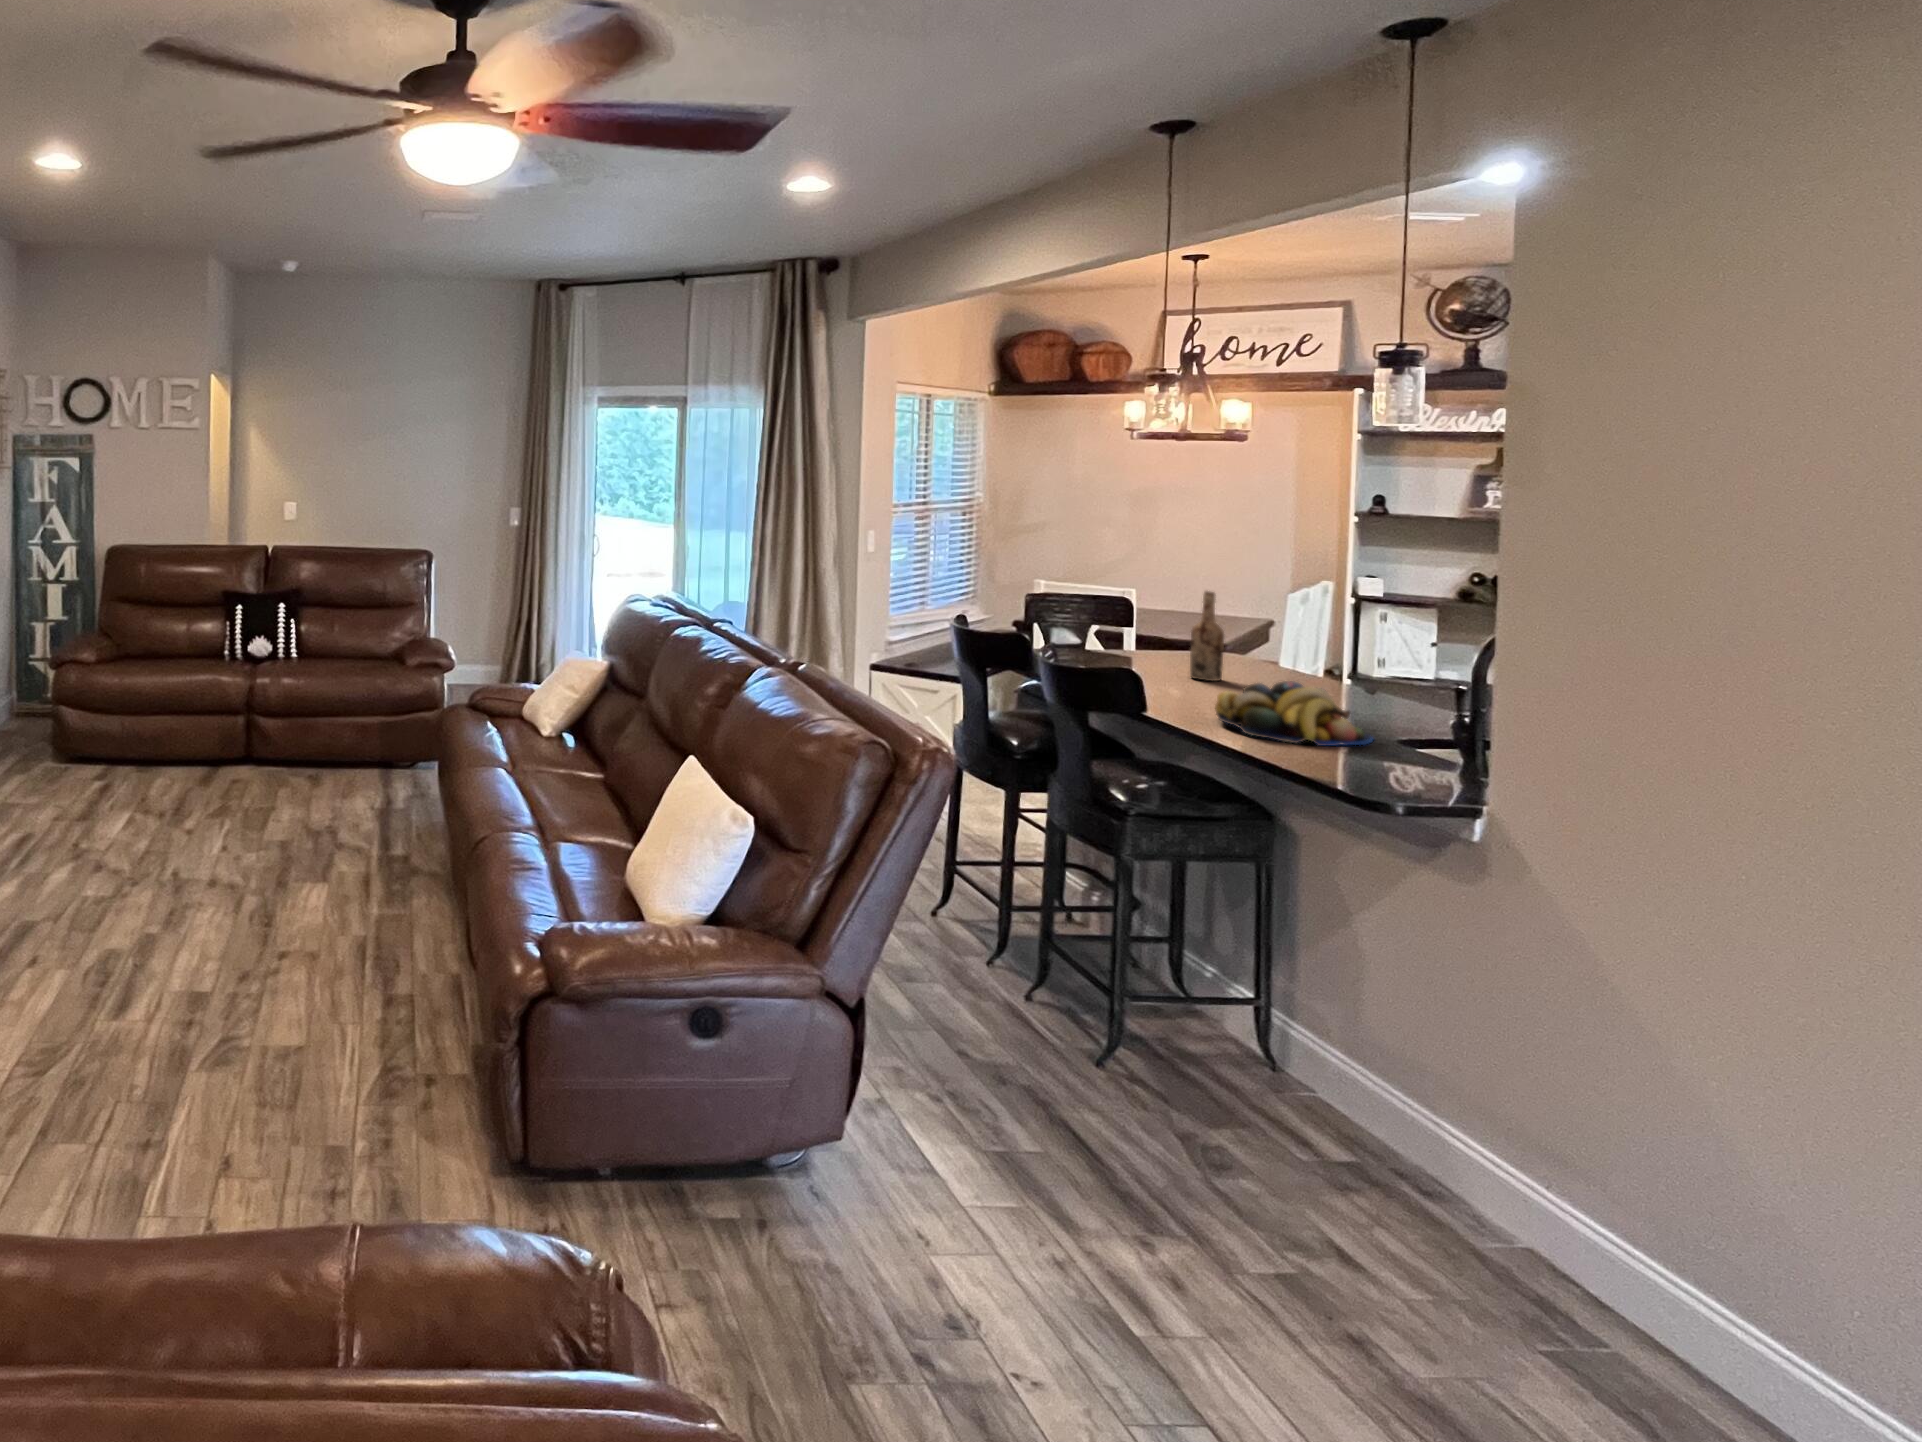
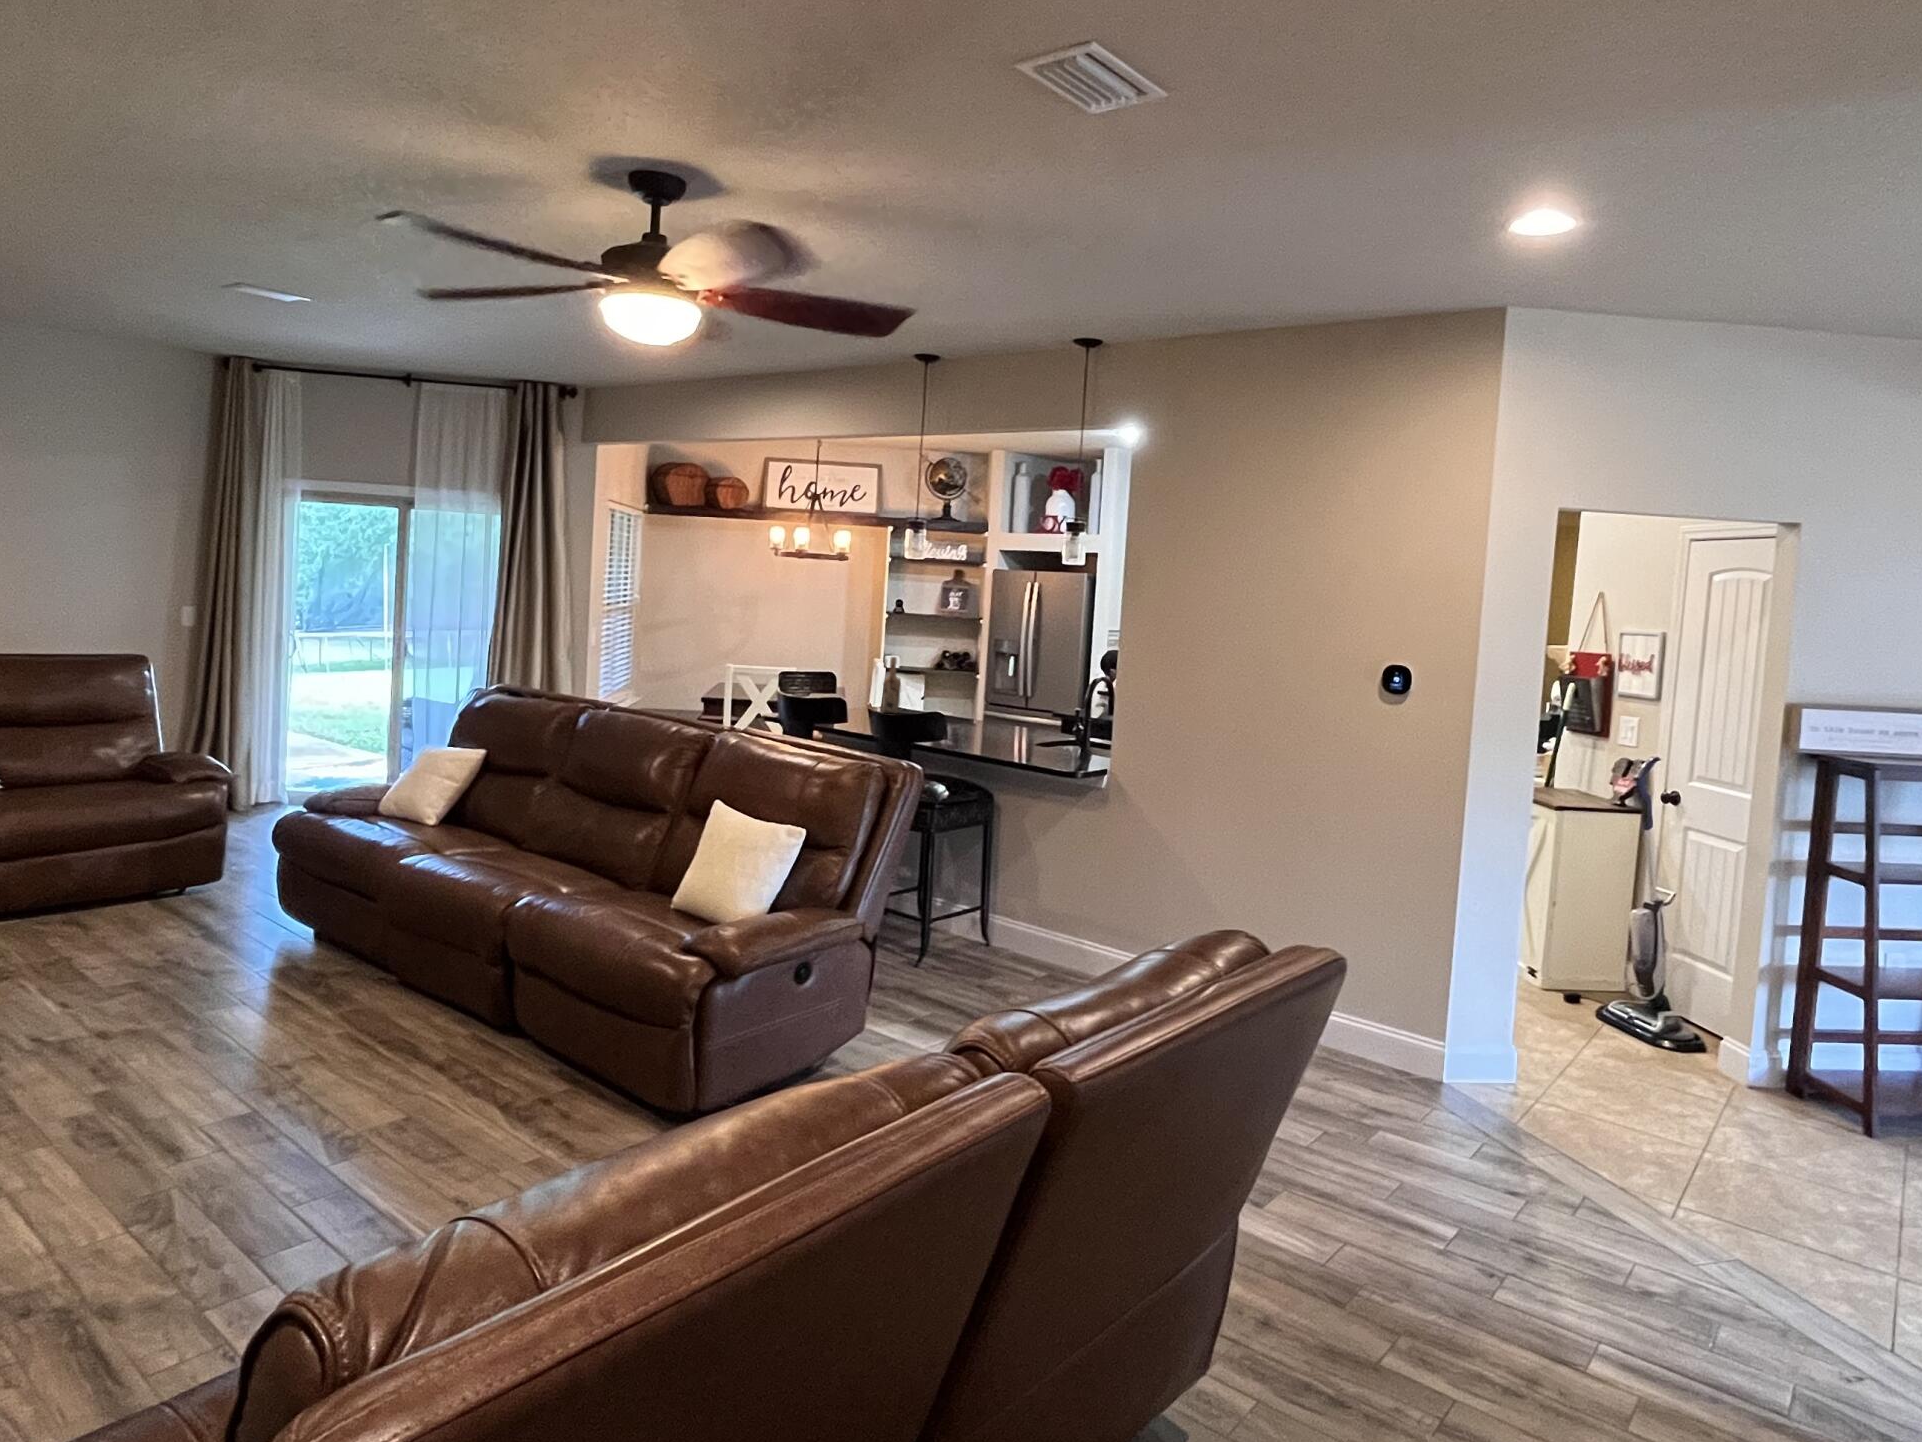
fruit bowl: present [1215,681,1373,746] -> none [933,702,1004,733]

